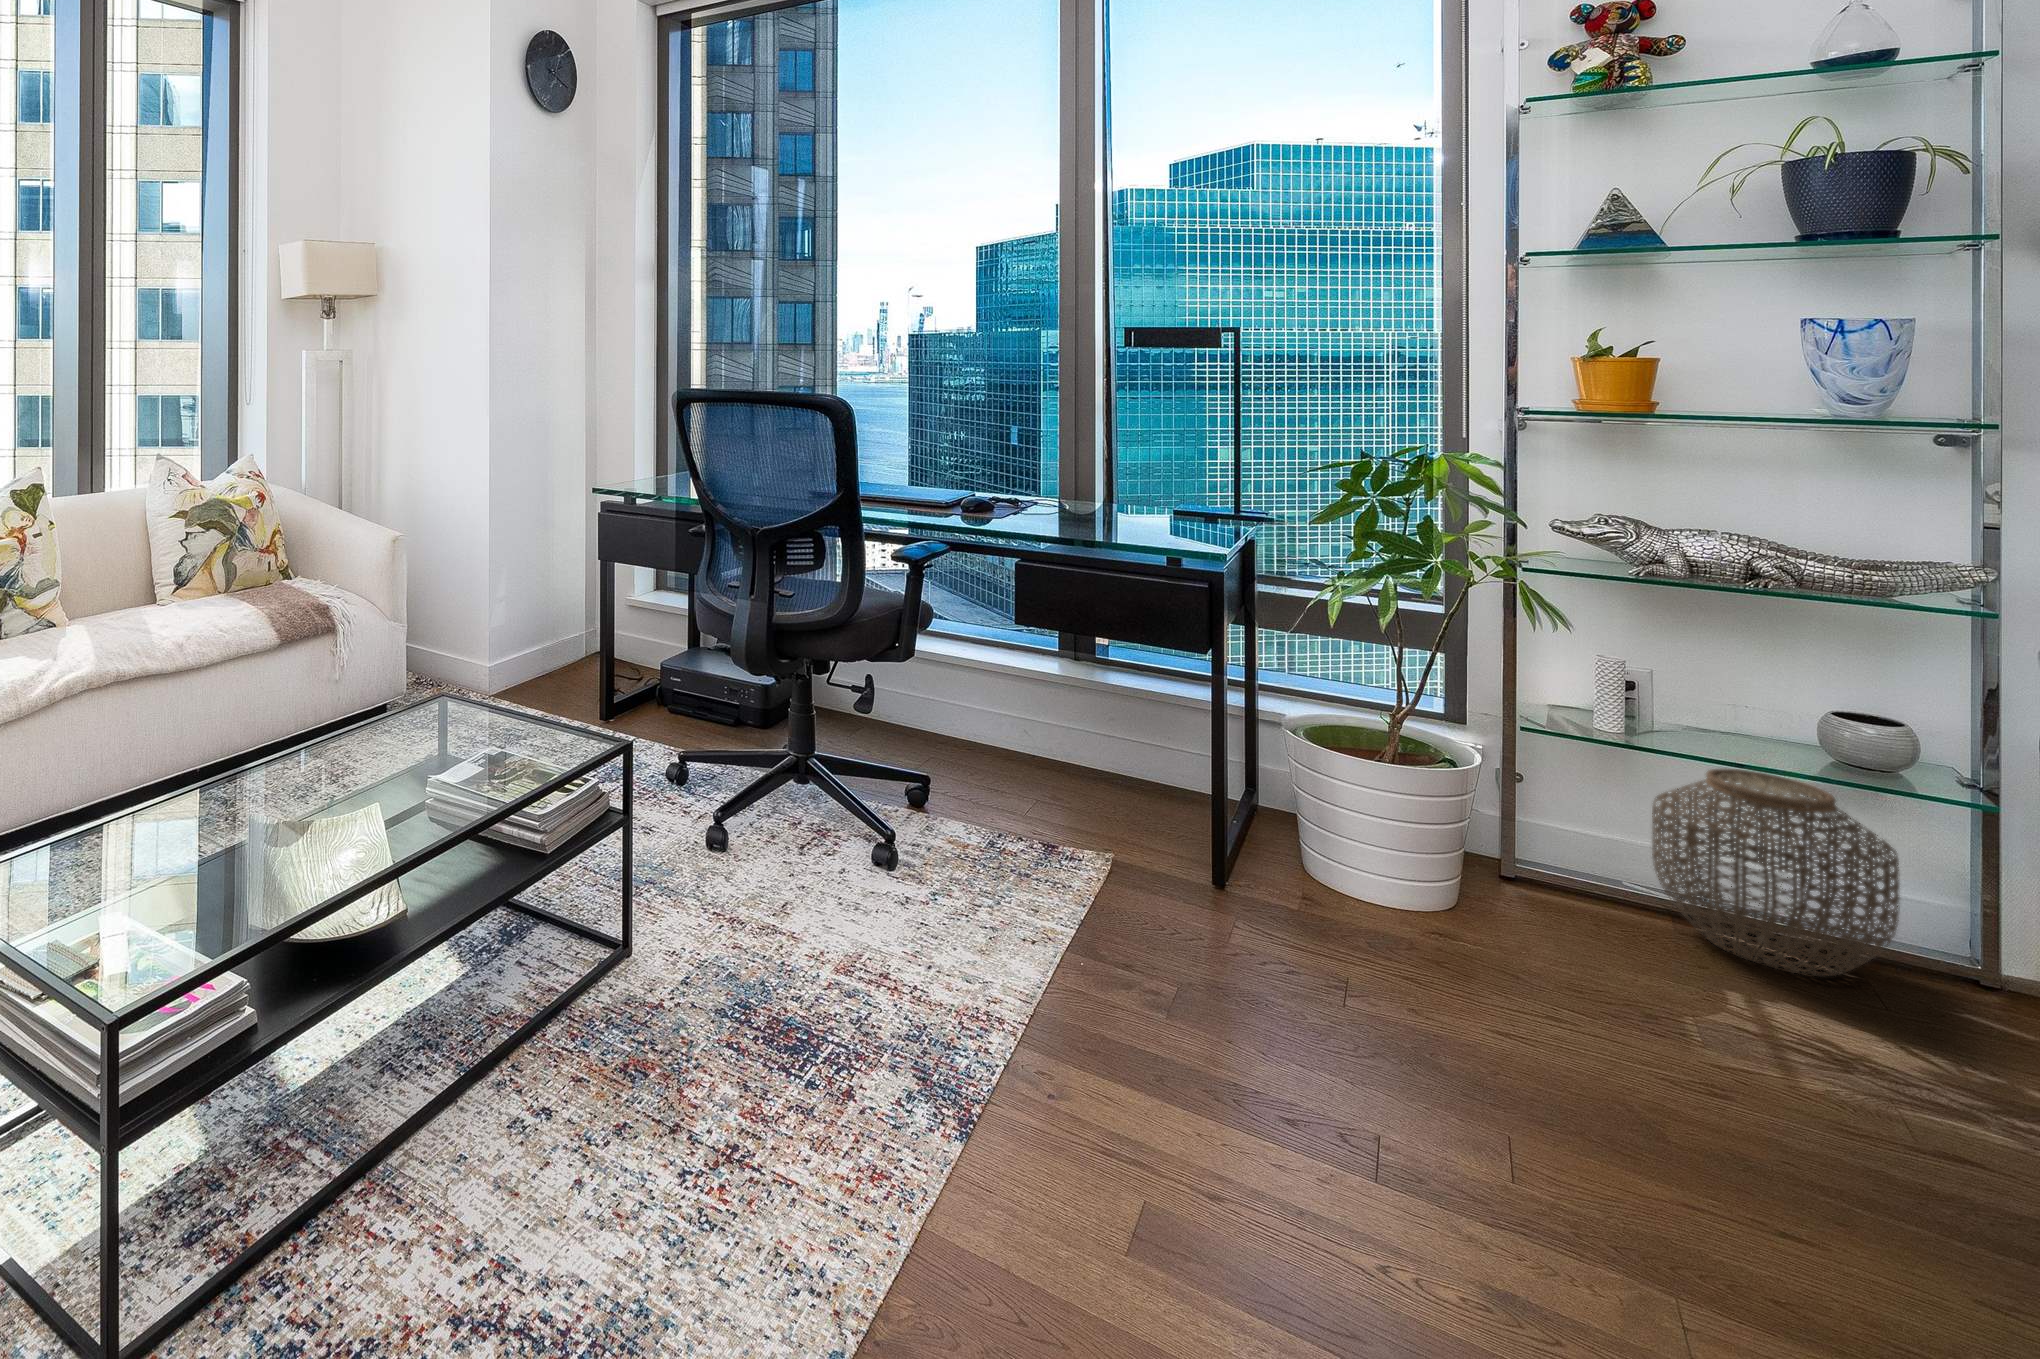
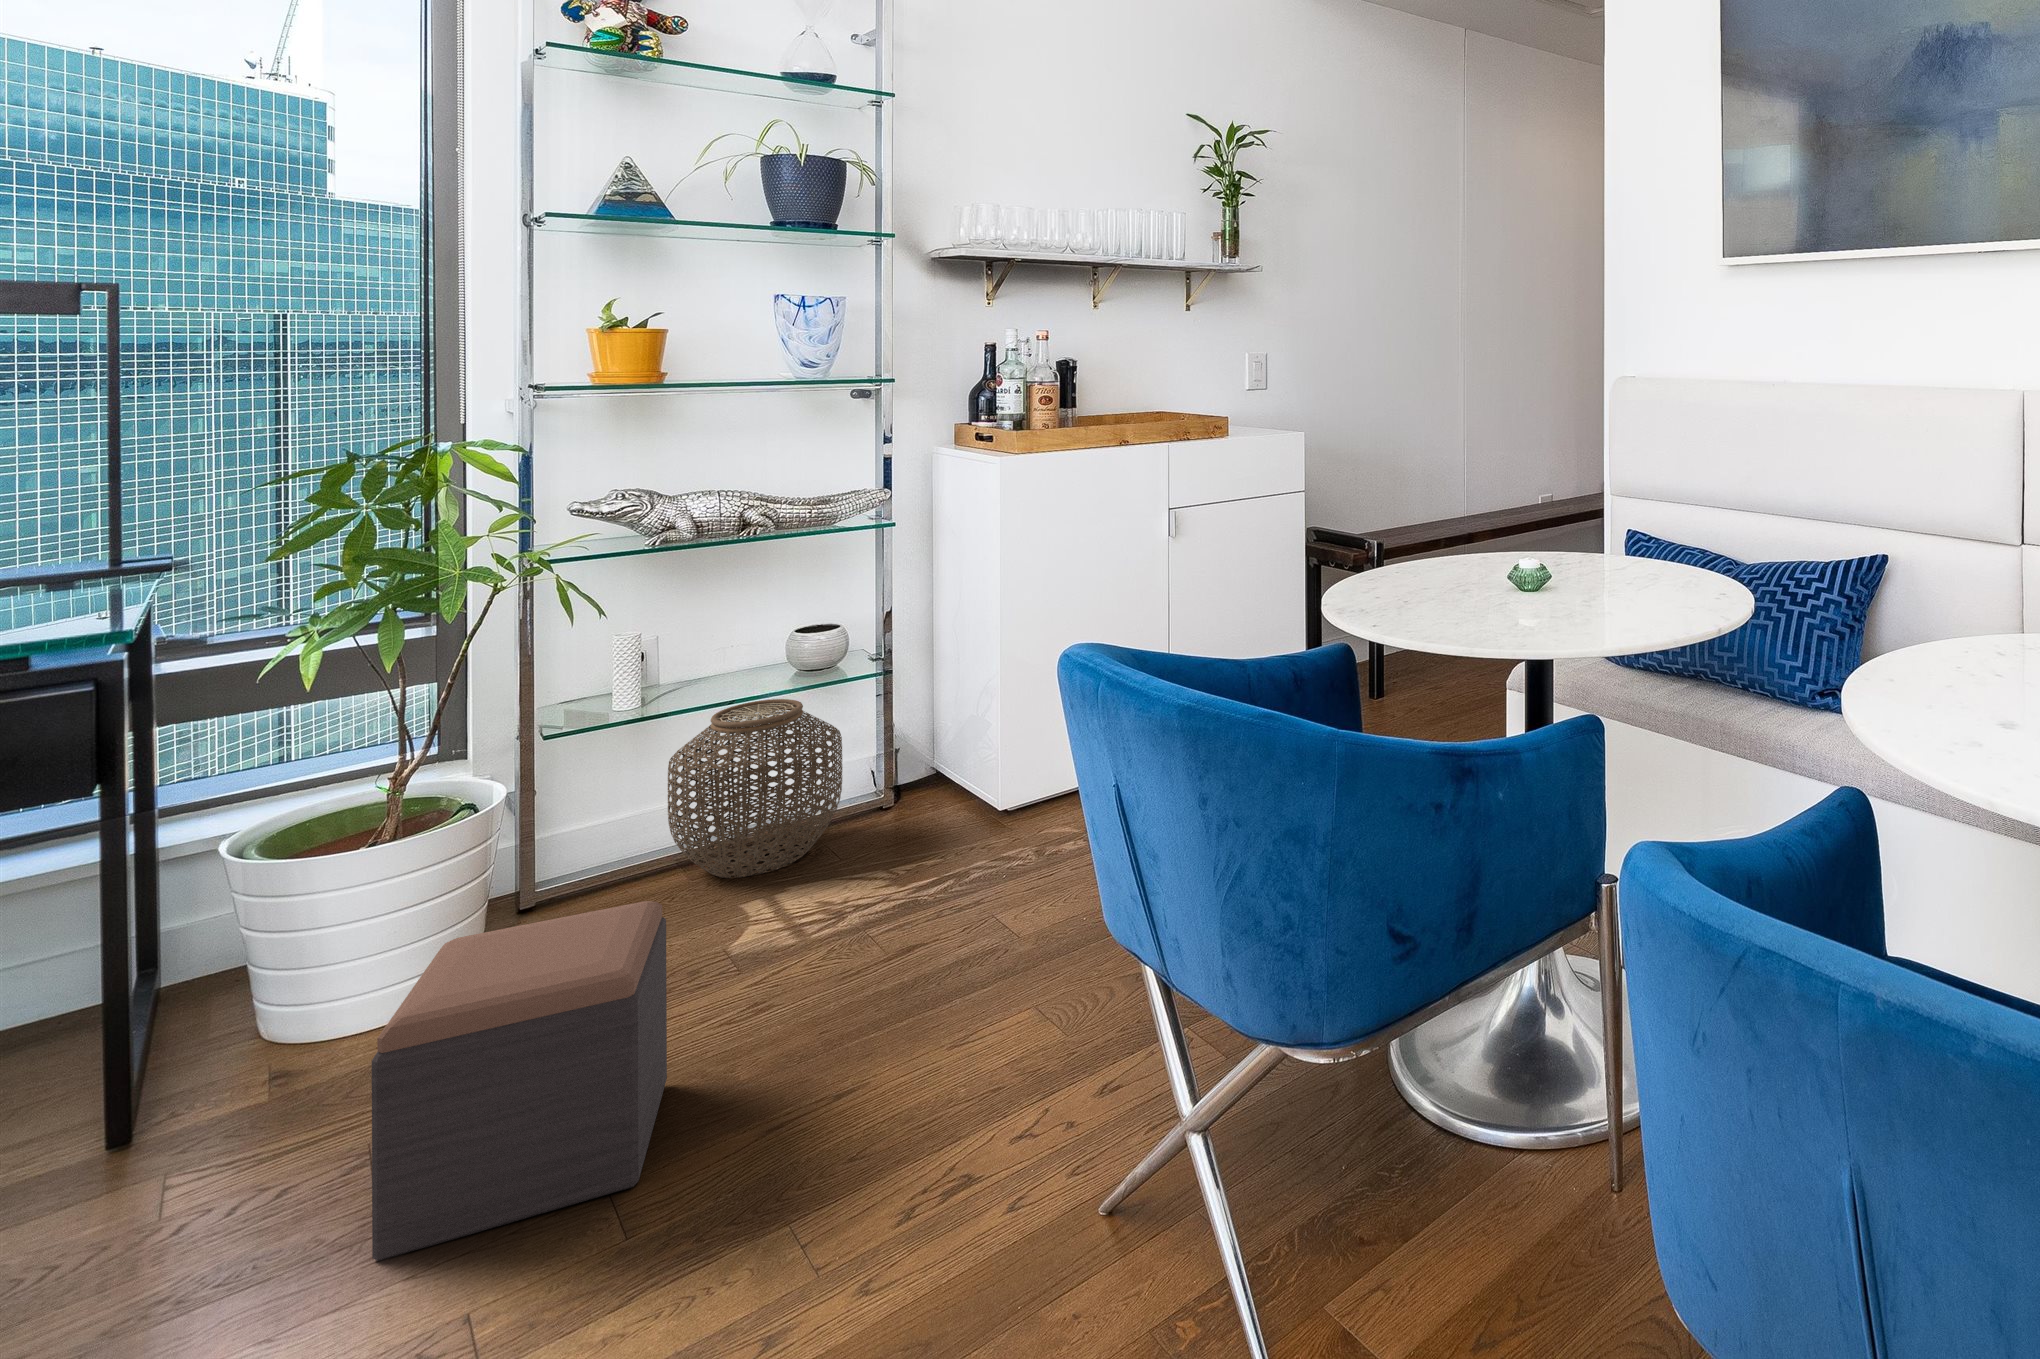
footstool: none [1357,855,1621,1161] -> present [372,901,667,1261]

